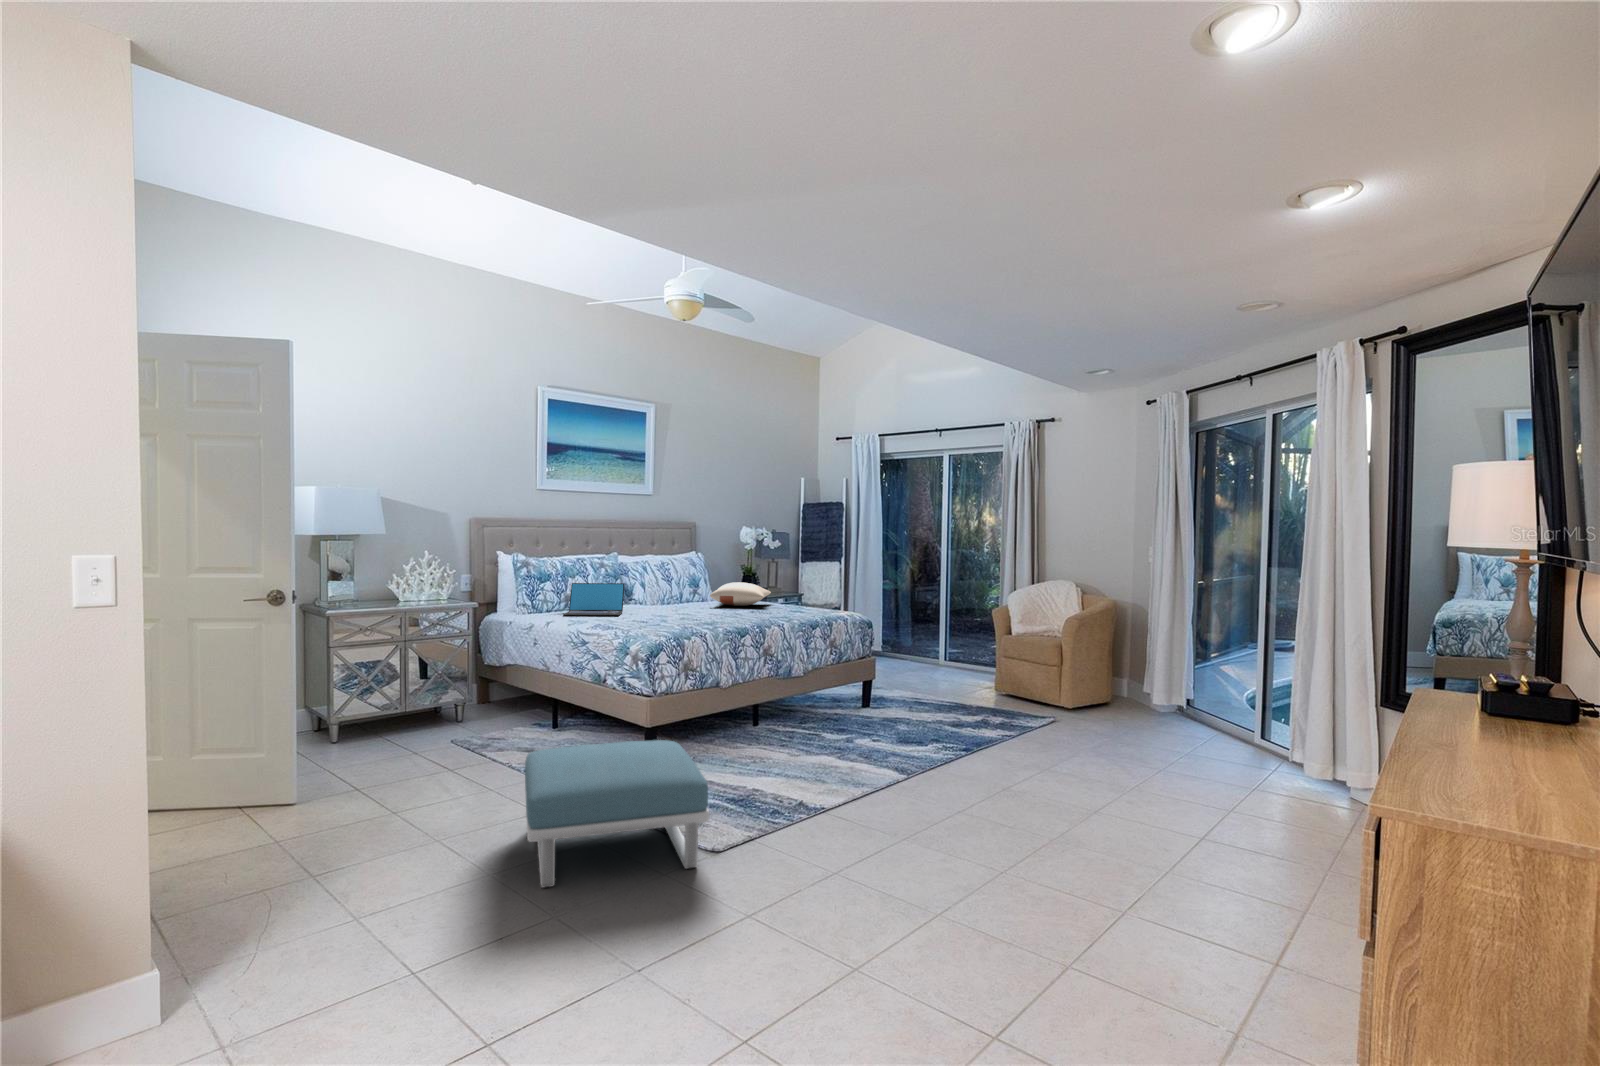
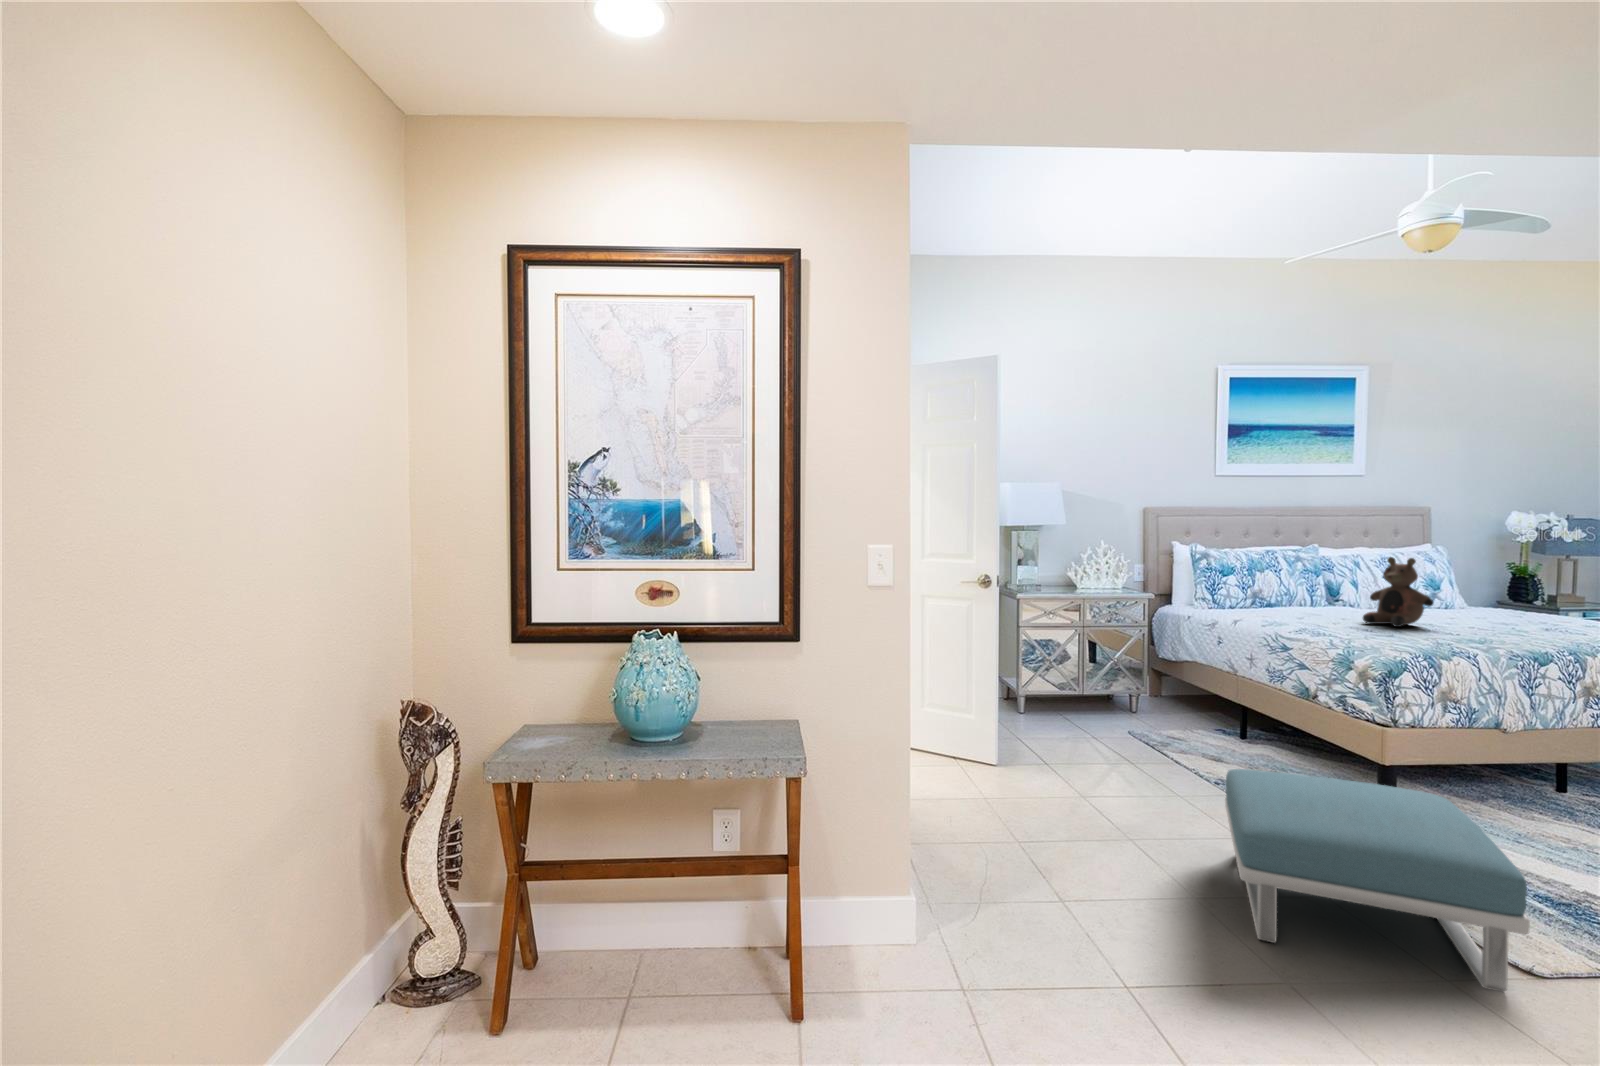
teddy bear: none [643,562,688,618] -> present [1363,557,1433,627]
pillow: present [710,582,771,606] -> none [1464,587,1576,618]
laptop: present [563,583,624,616] -> none [1252,578,1332,620]

